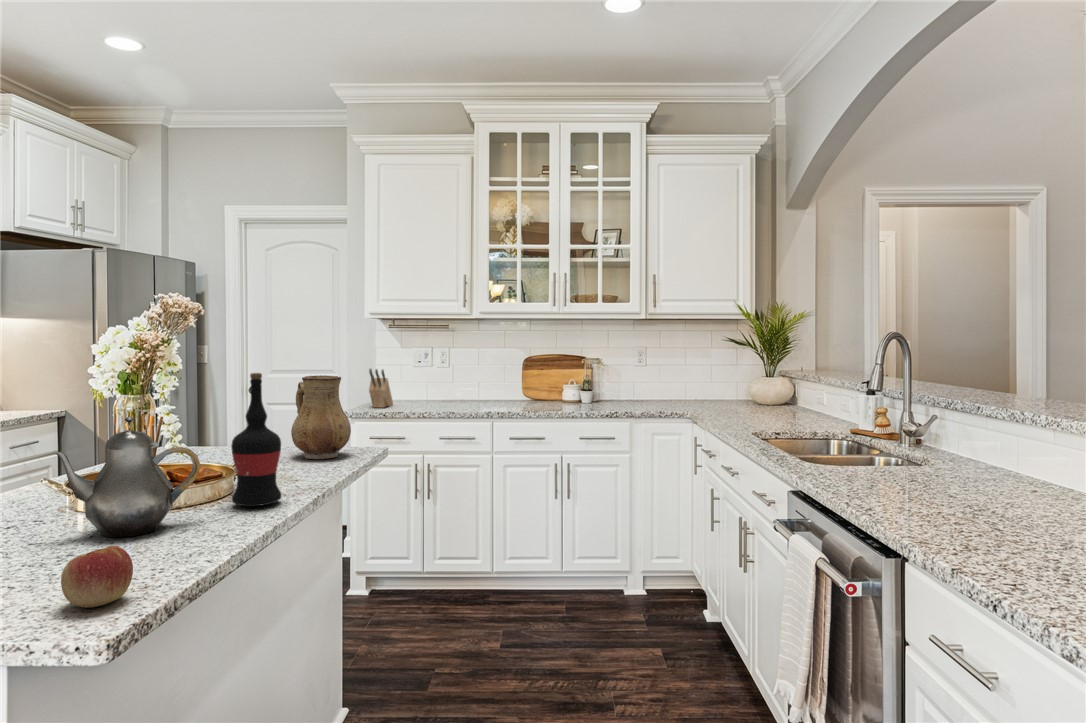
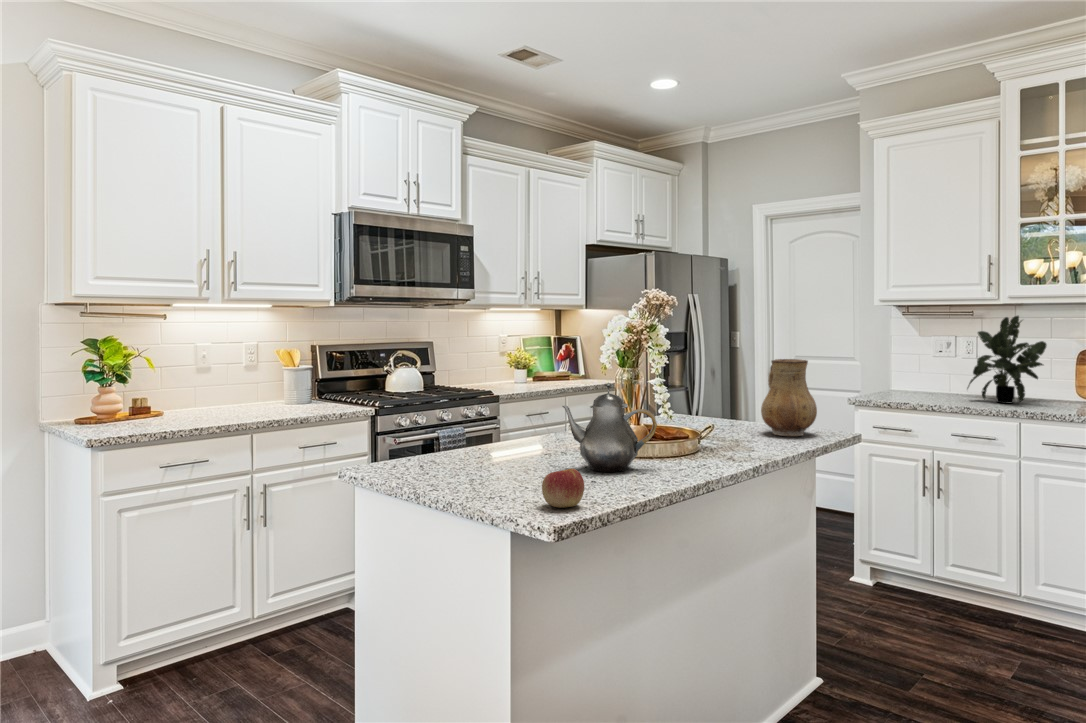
potted plant: none [446,332,504,408] -> present [967,316,1047,404]
knife block: present [369,369,393,408] -> none [875,356,906,397]
wine bottle: present [231,373,281,506] -> none [686,353,726,464]

